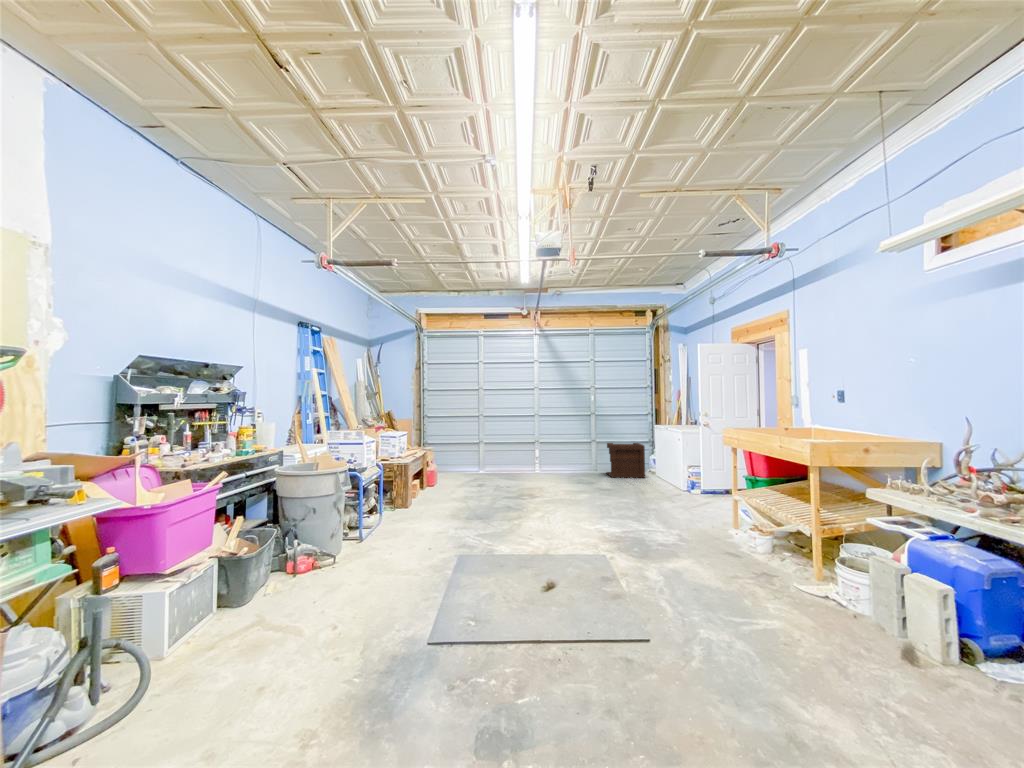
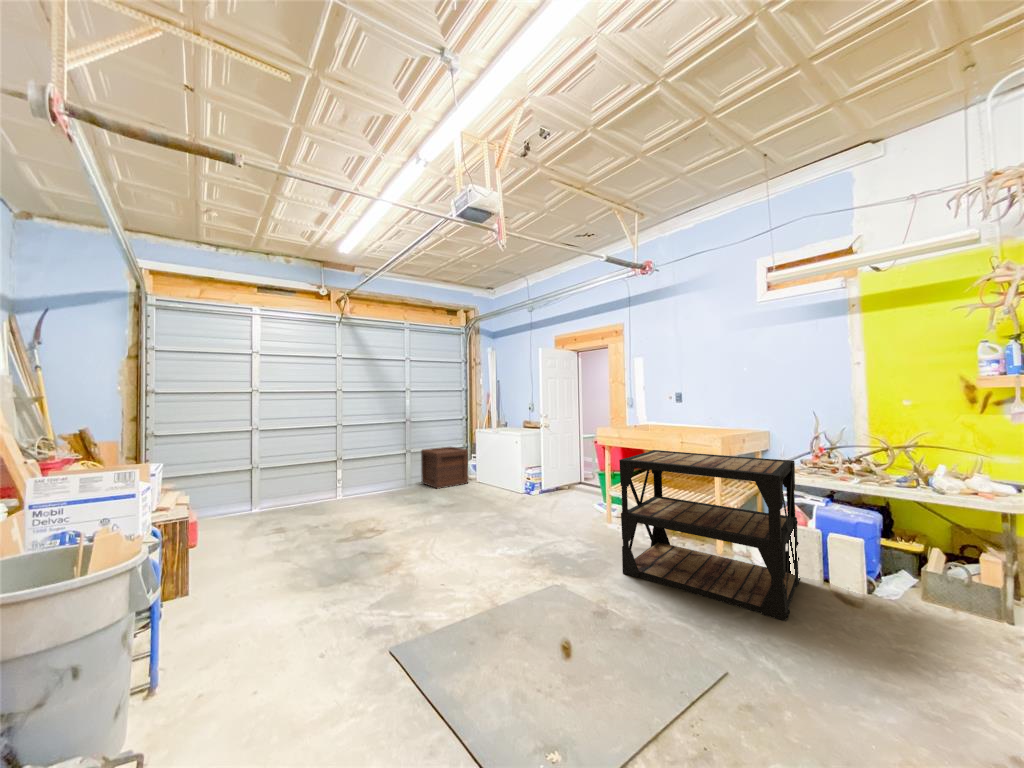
shelving unit: none [664,447,861,619] -> present [619,450,800,621]

